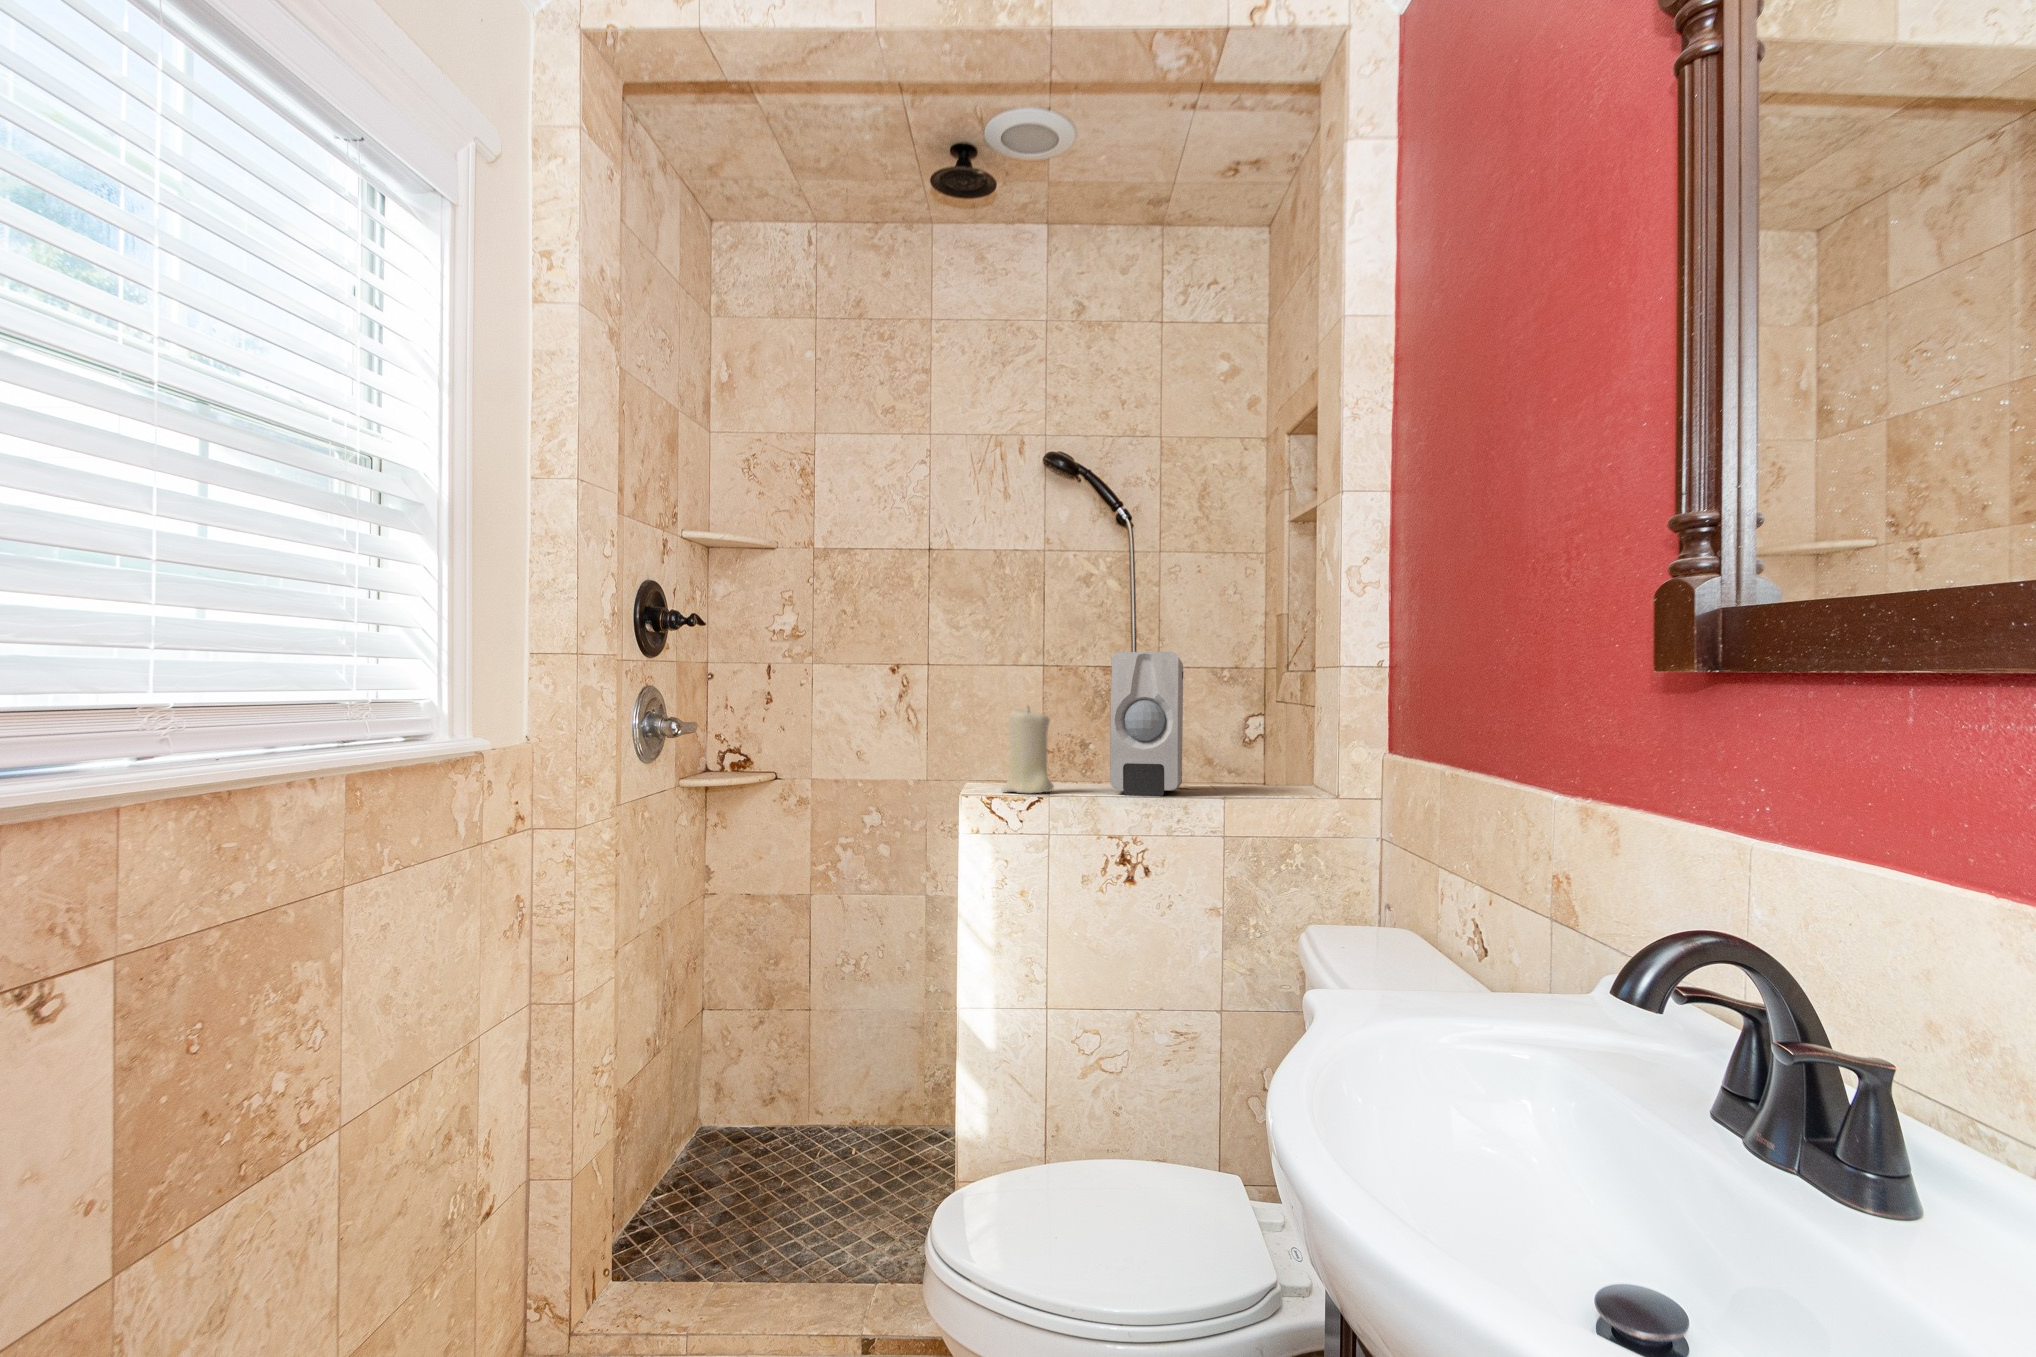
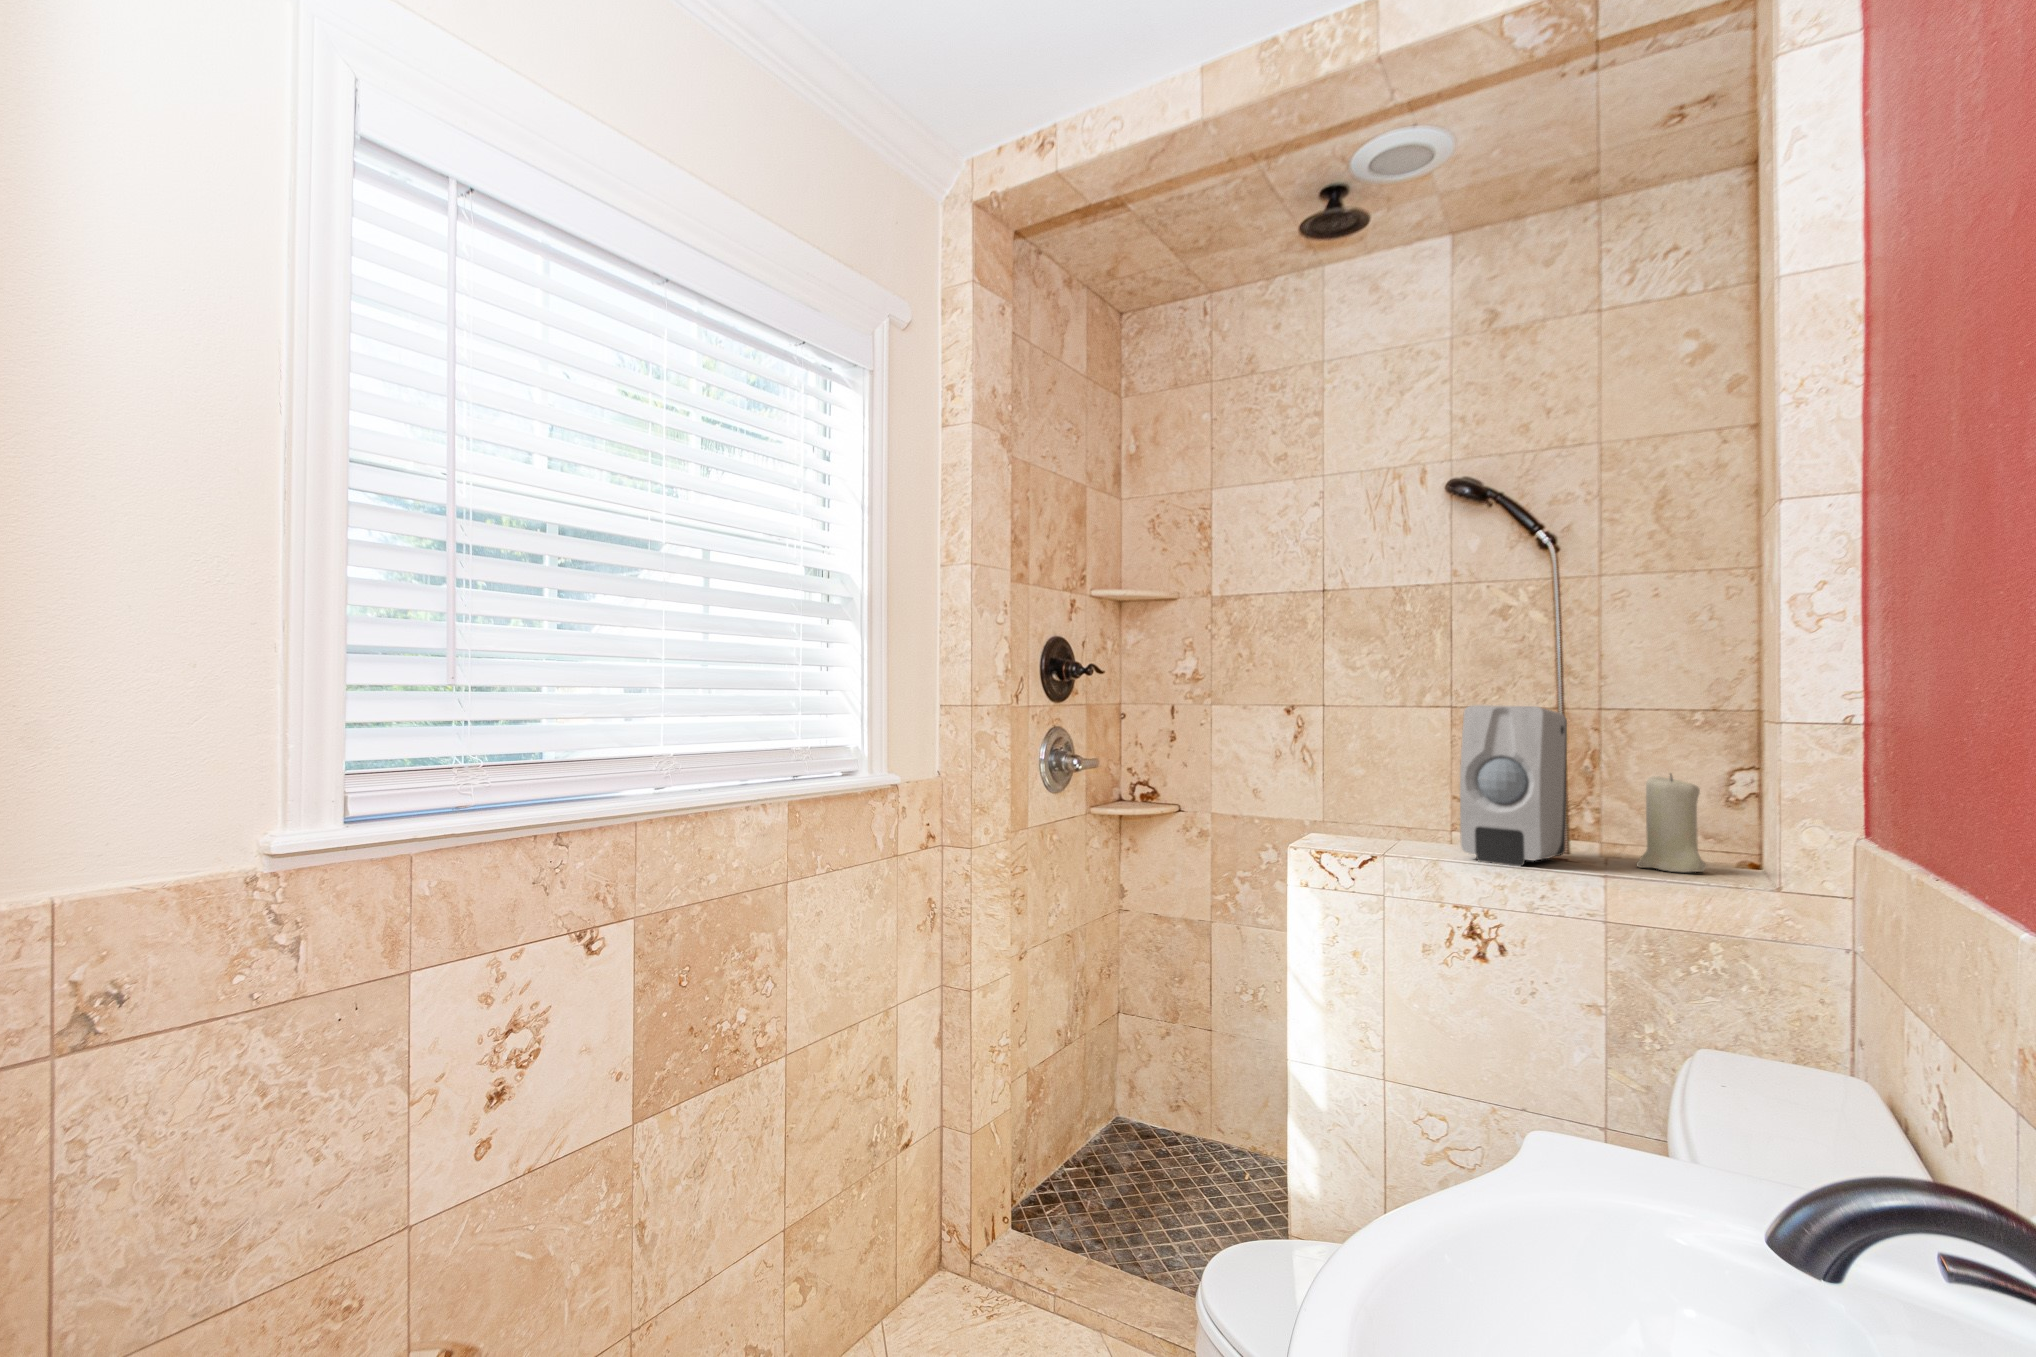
candle: present [1001,709,1054,793] -> present [1636,774,1707,872]

